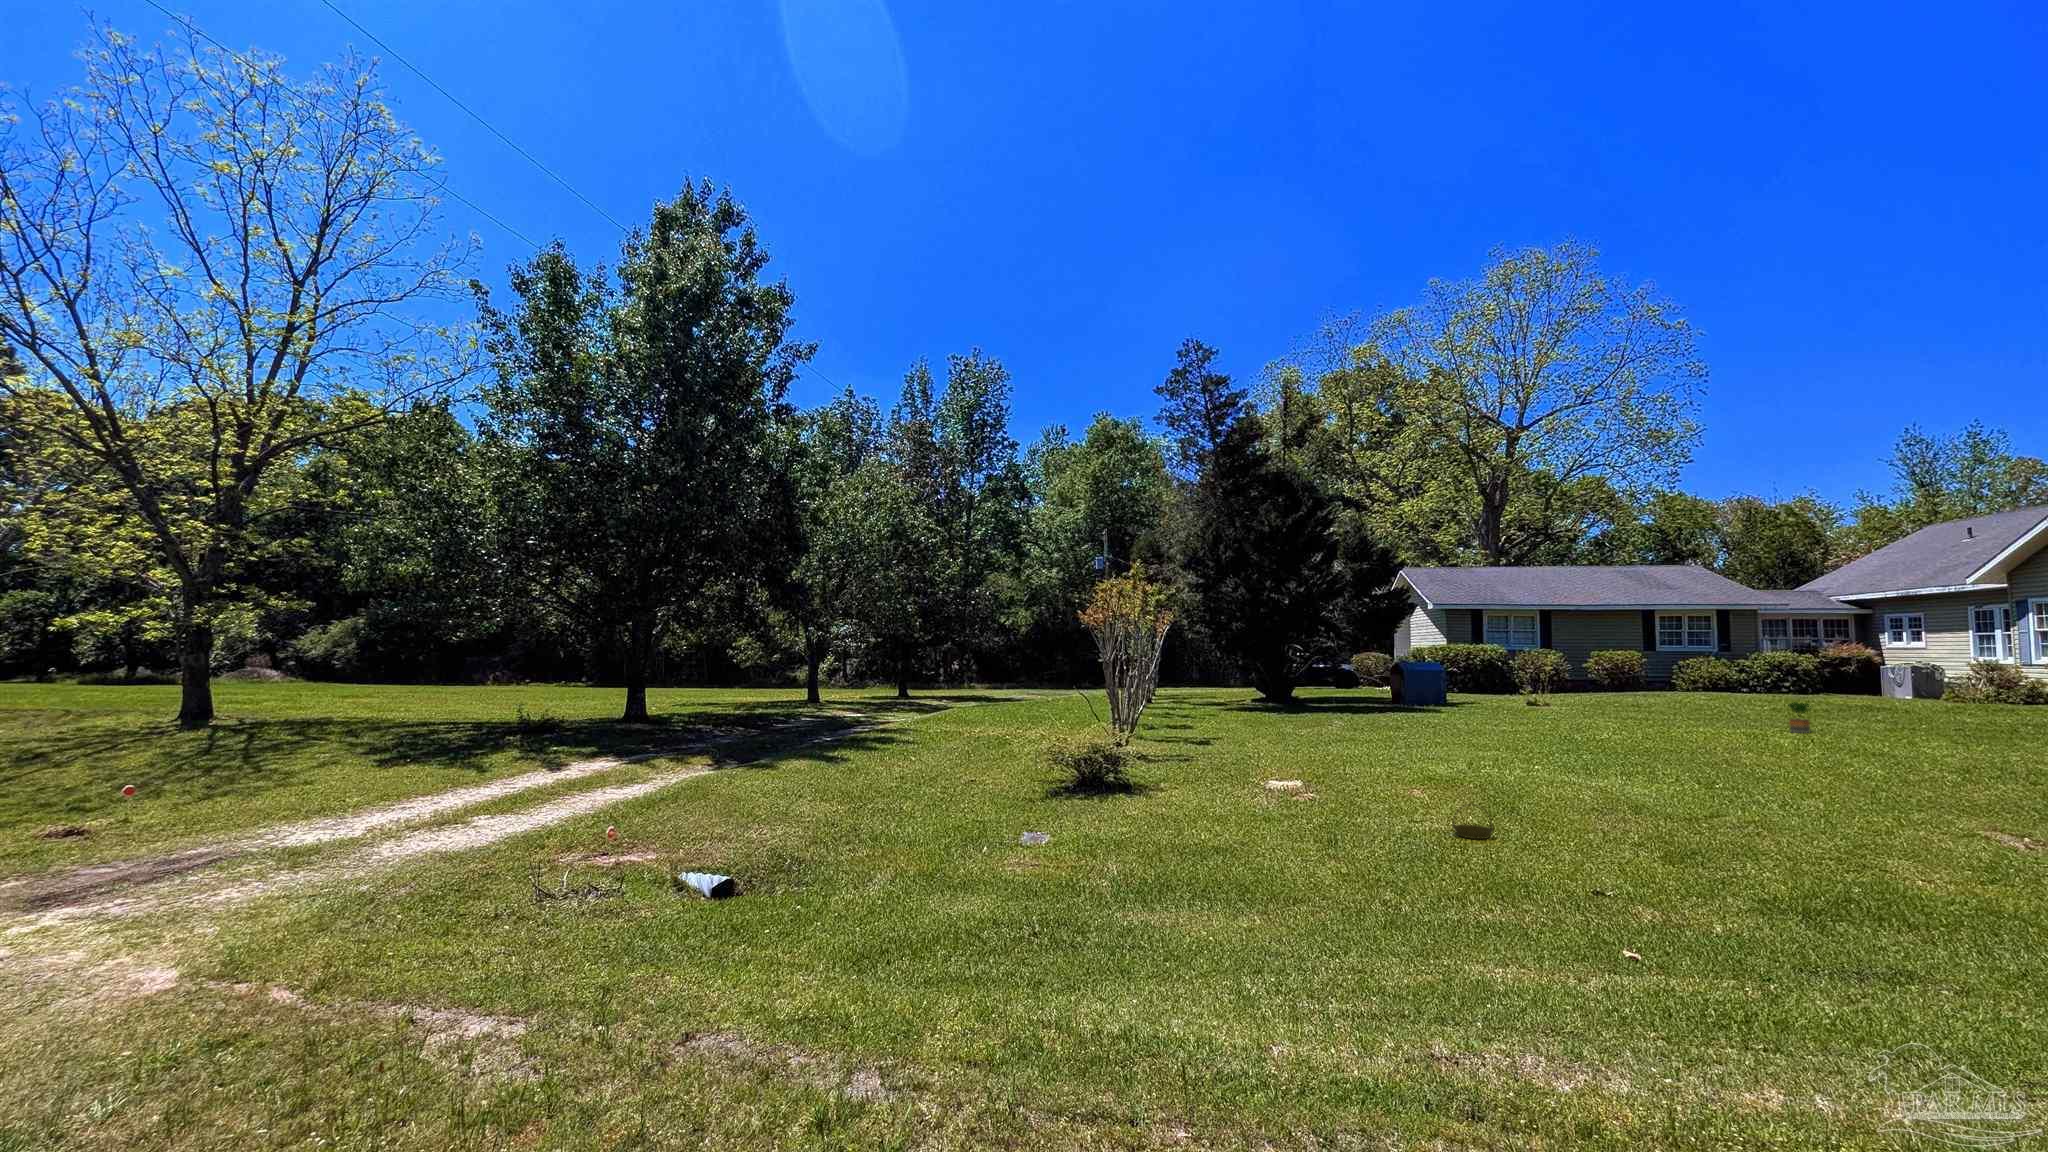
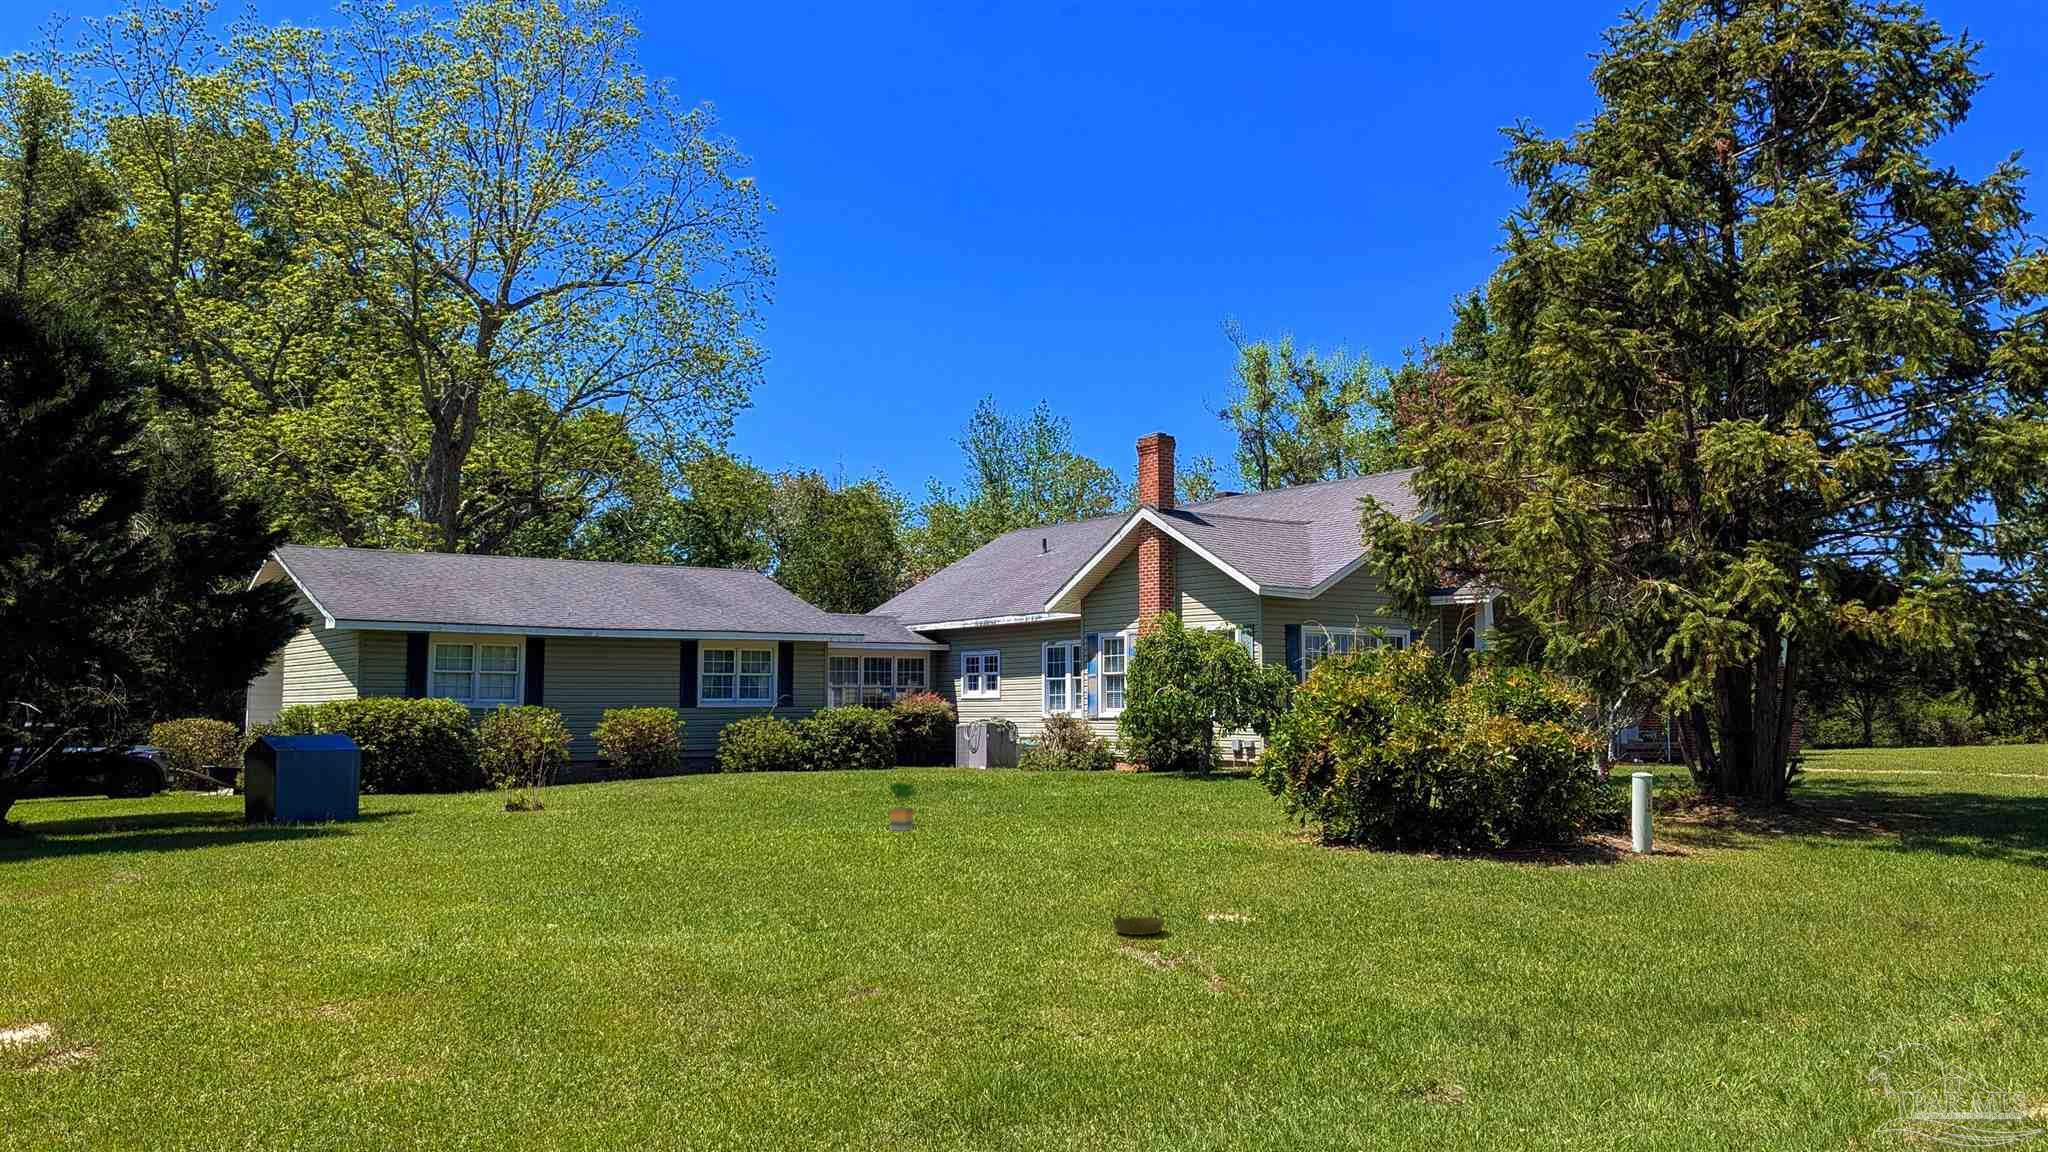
basket: present [1452,804,1494,839] -> present [1112,886,1164,935]

